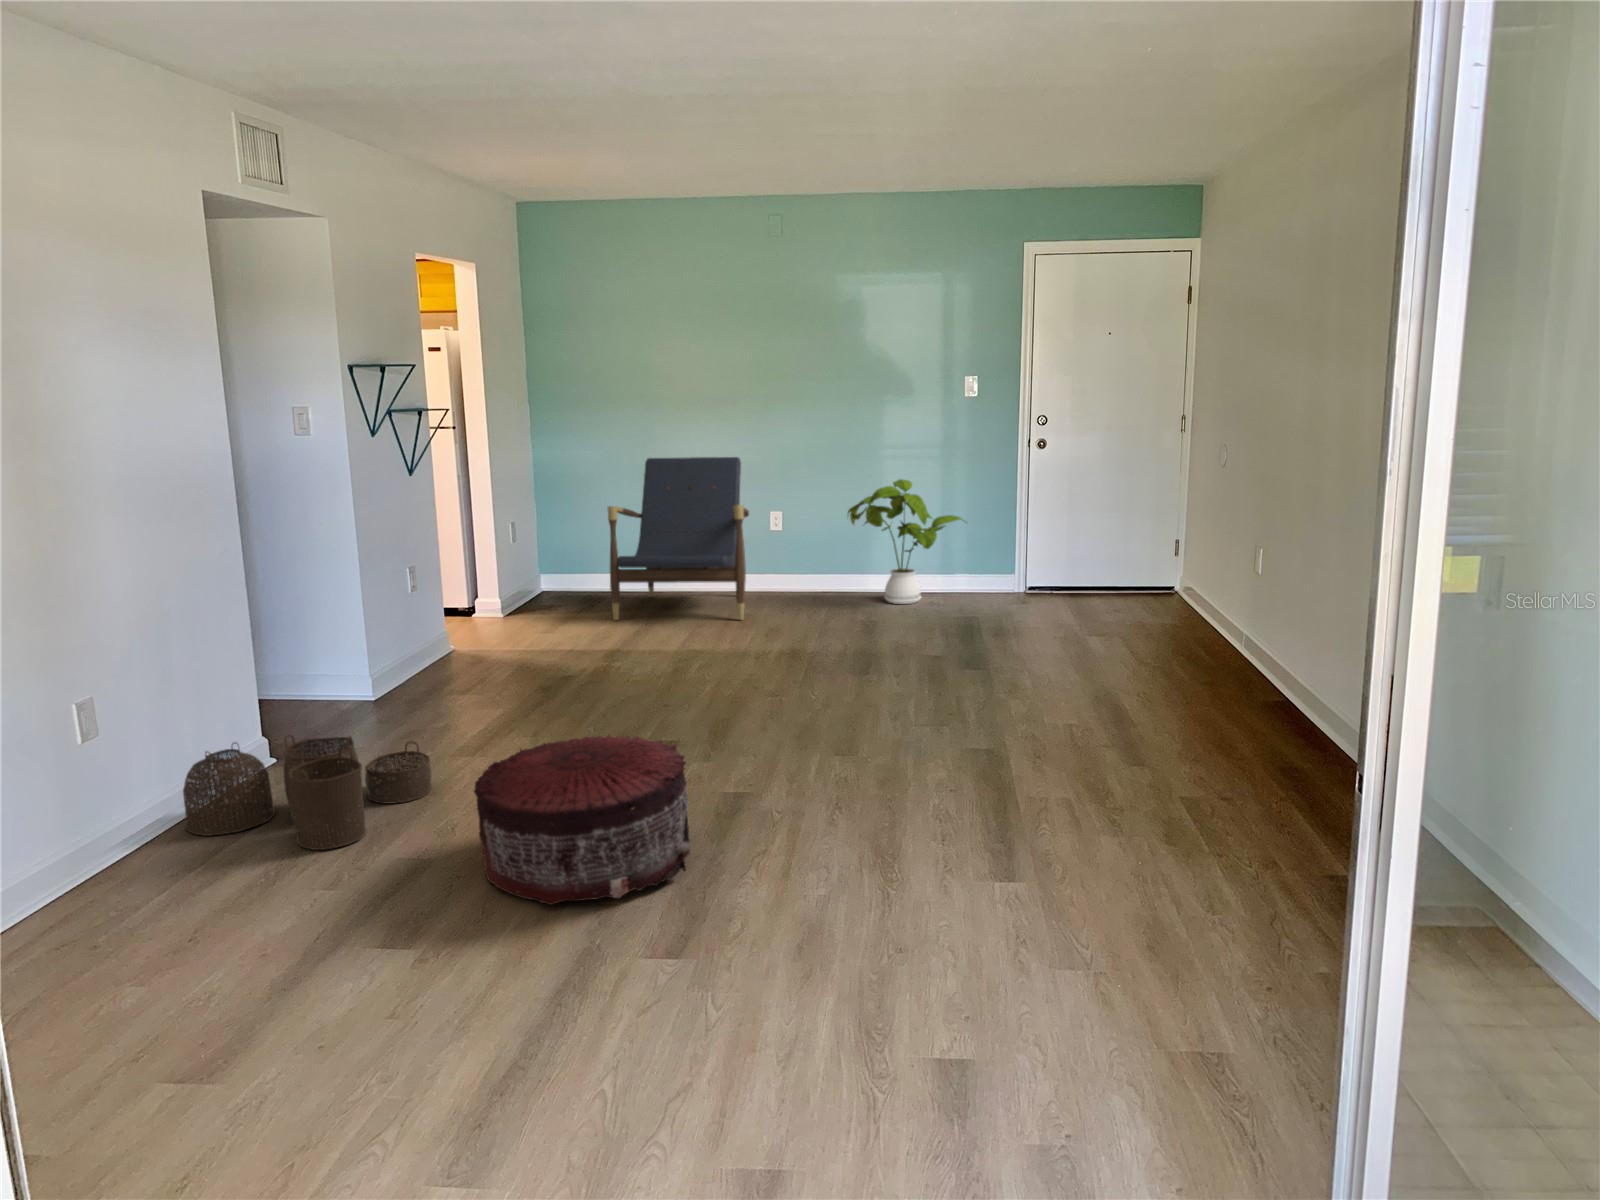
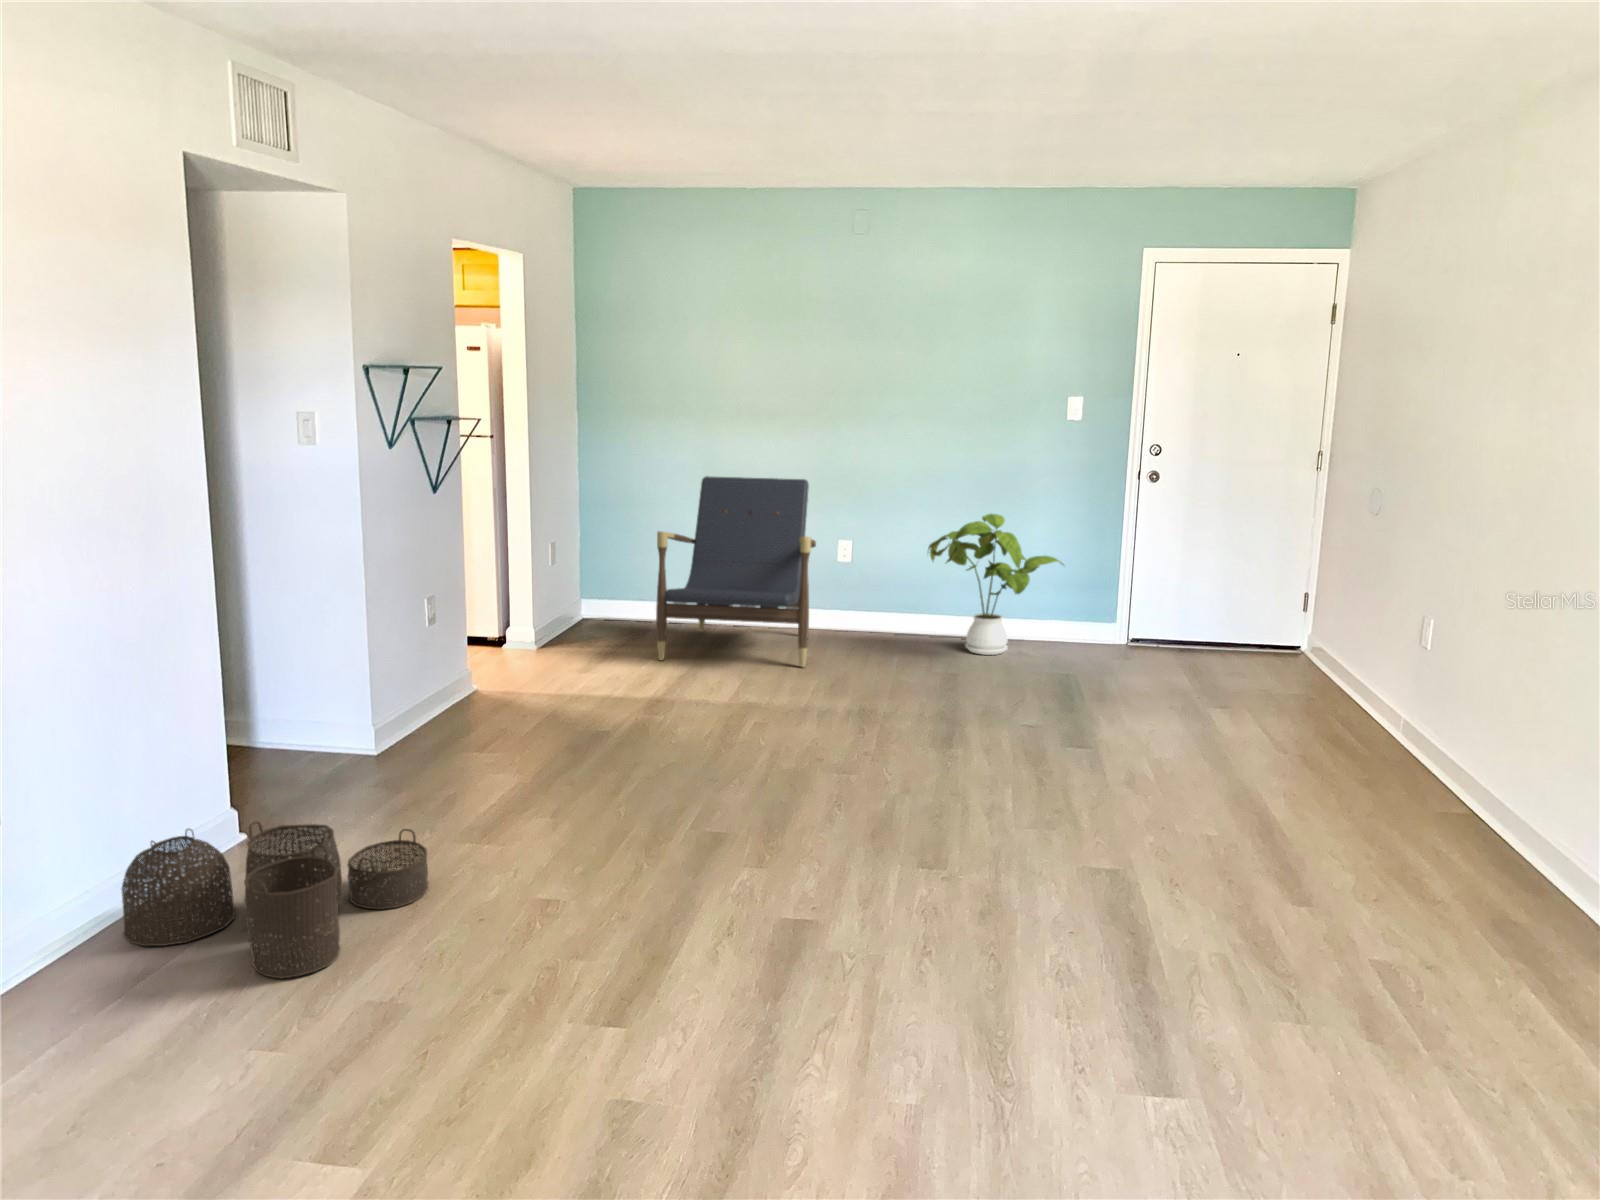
pouf: present [474,734,691,905] -> none [468,845,742,1095]

